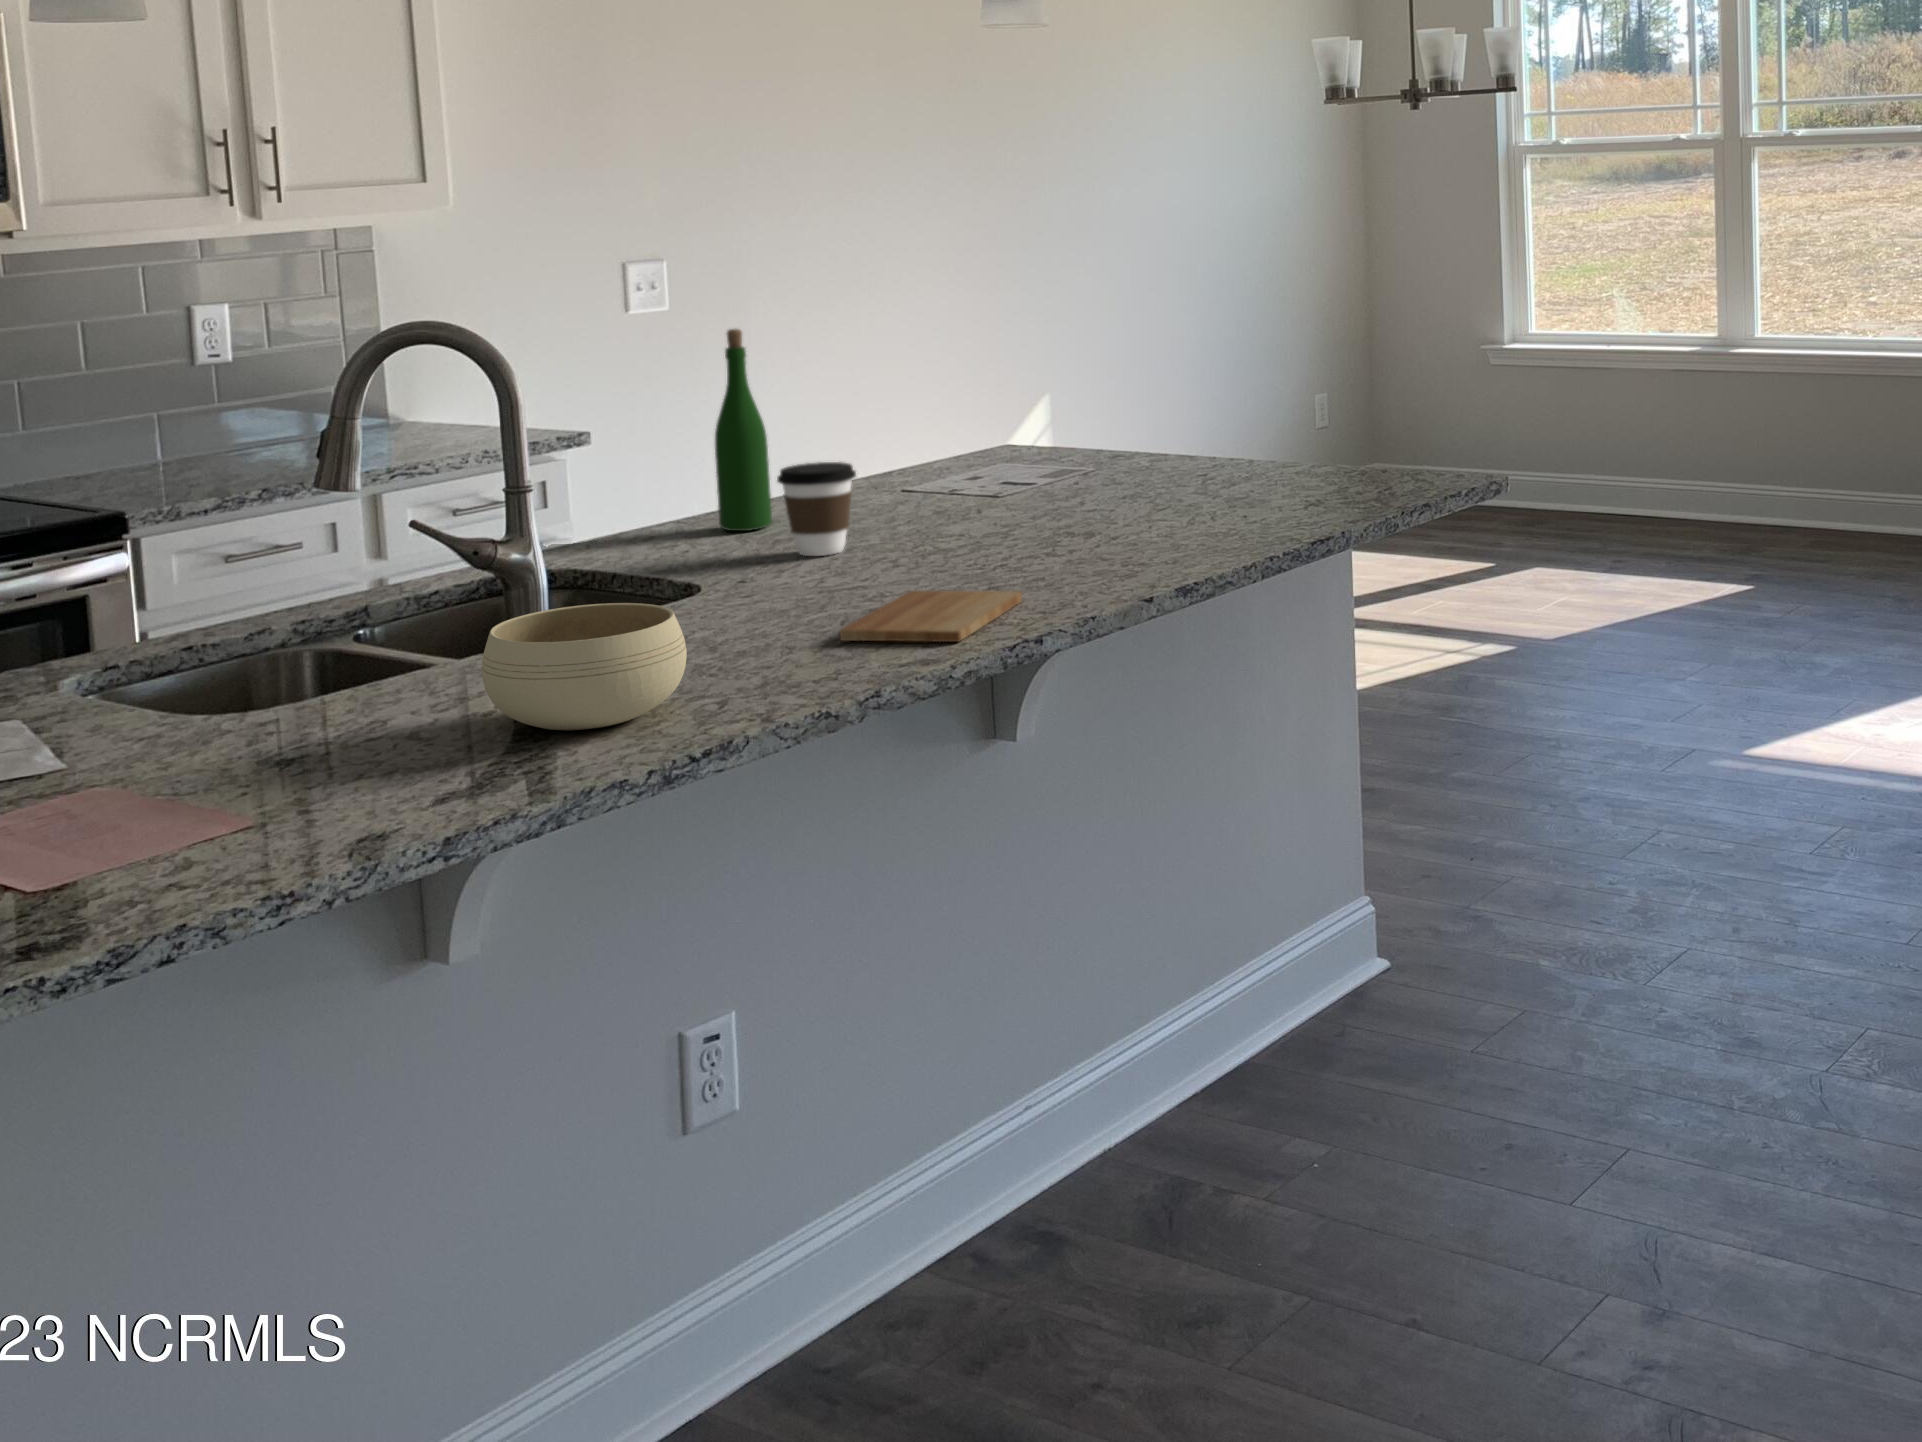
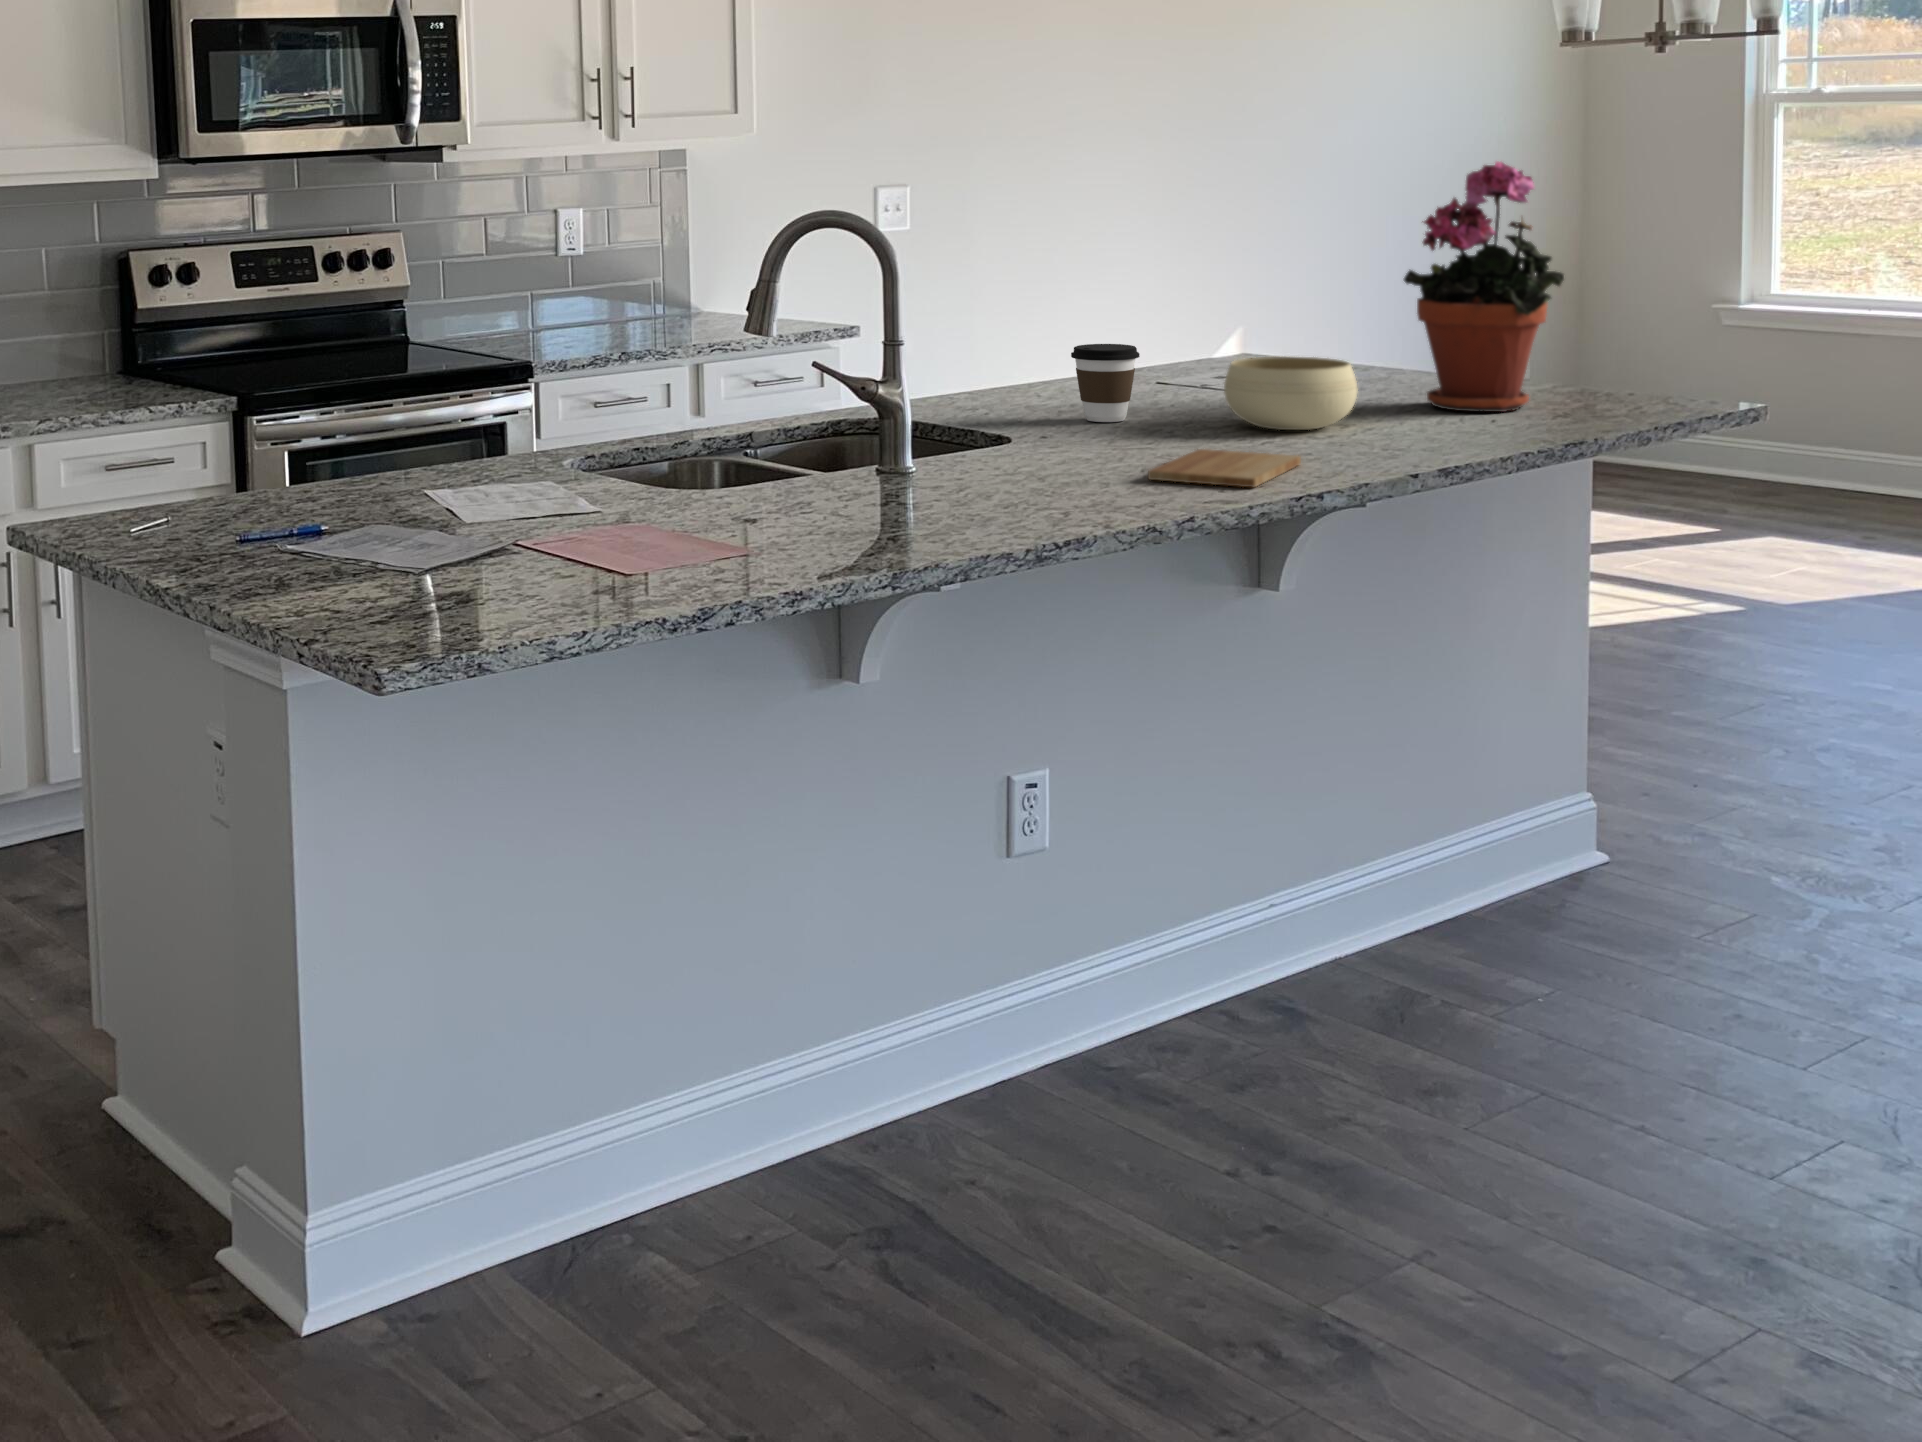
potted plant: none [1146,239,1304,512] -> present [1404,162,1564,412]
wine bottle: present [715,329,772,531] -> none [1009,230,1055,402]
bowl: present [482,603,687,730] -> present [1224,356,1357,430]

